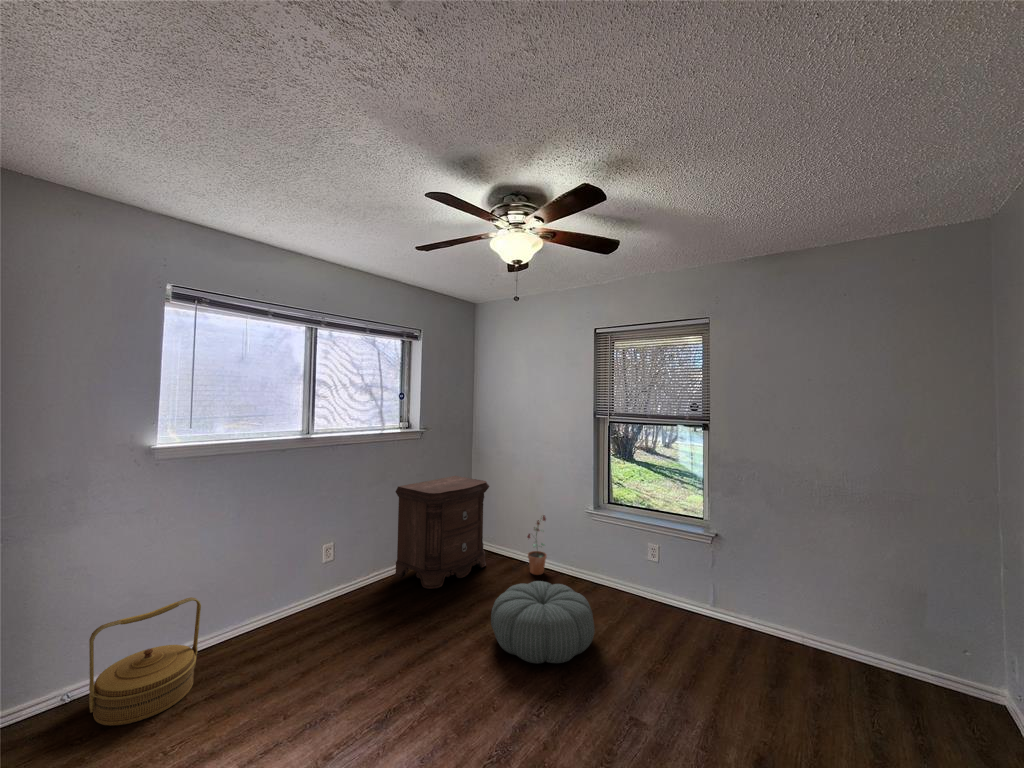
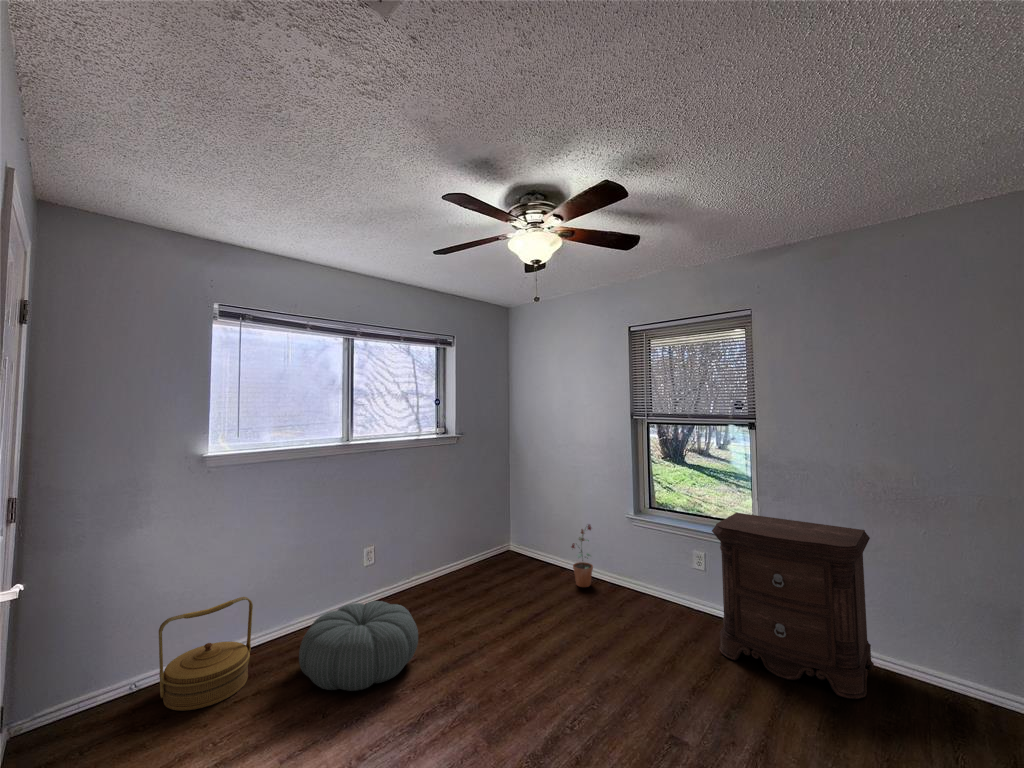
nightstand: present [395,476,489,589] -> present [712,513,874,699]
pouf: present [491,581,594,663] -> present [299,601,418,691]

